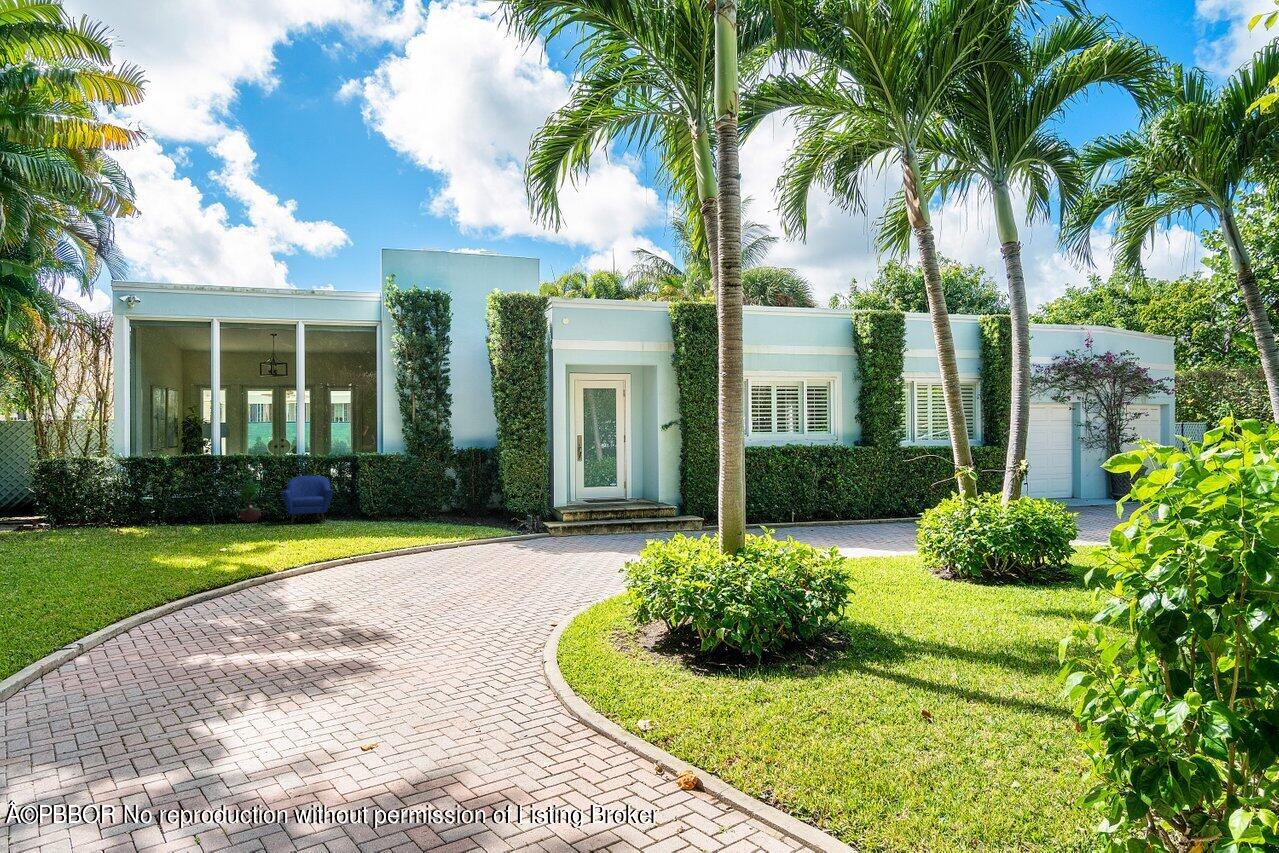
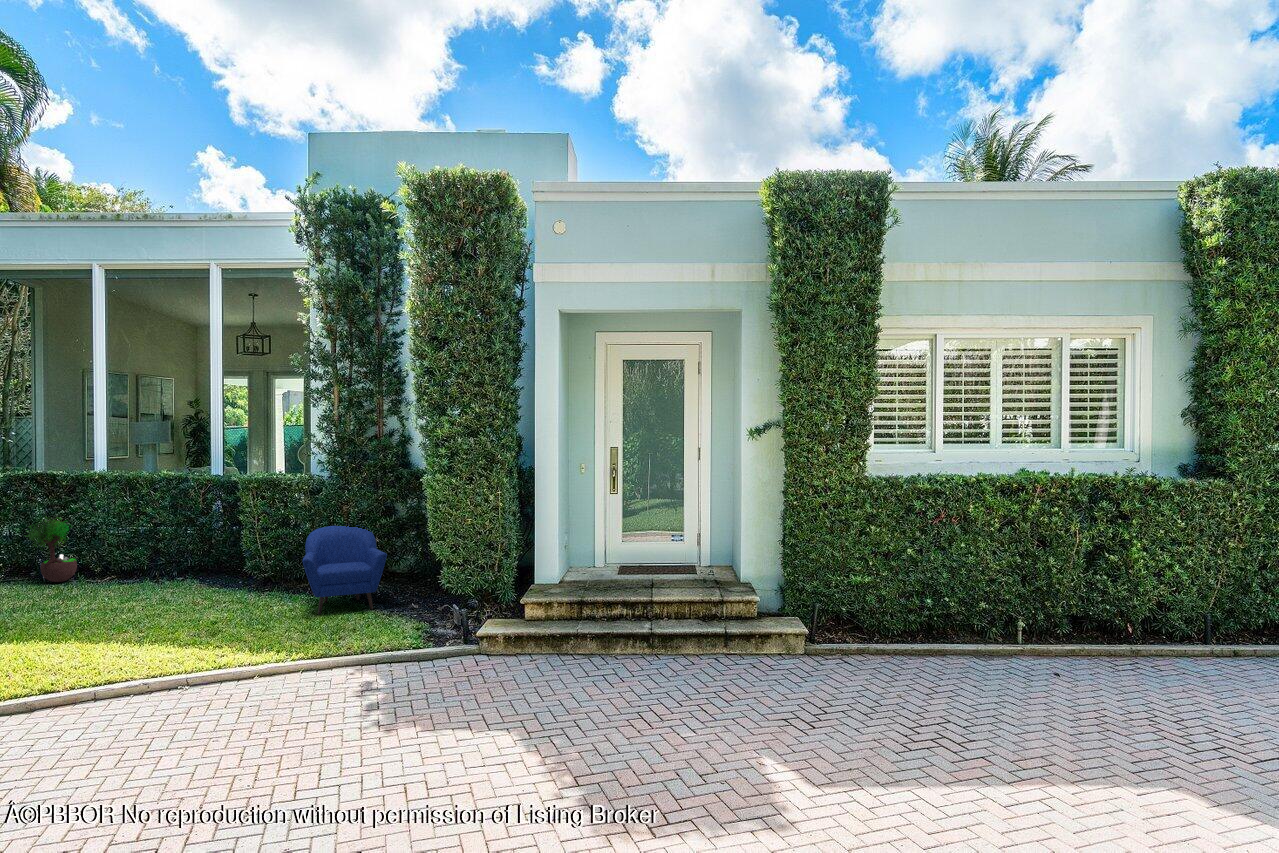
armchair: present [282,476,333,524] -> present [302,526,387,614]

